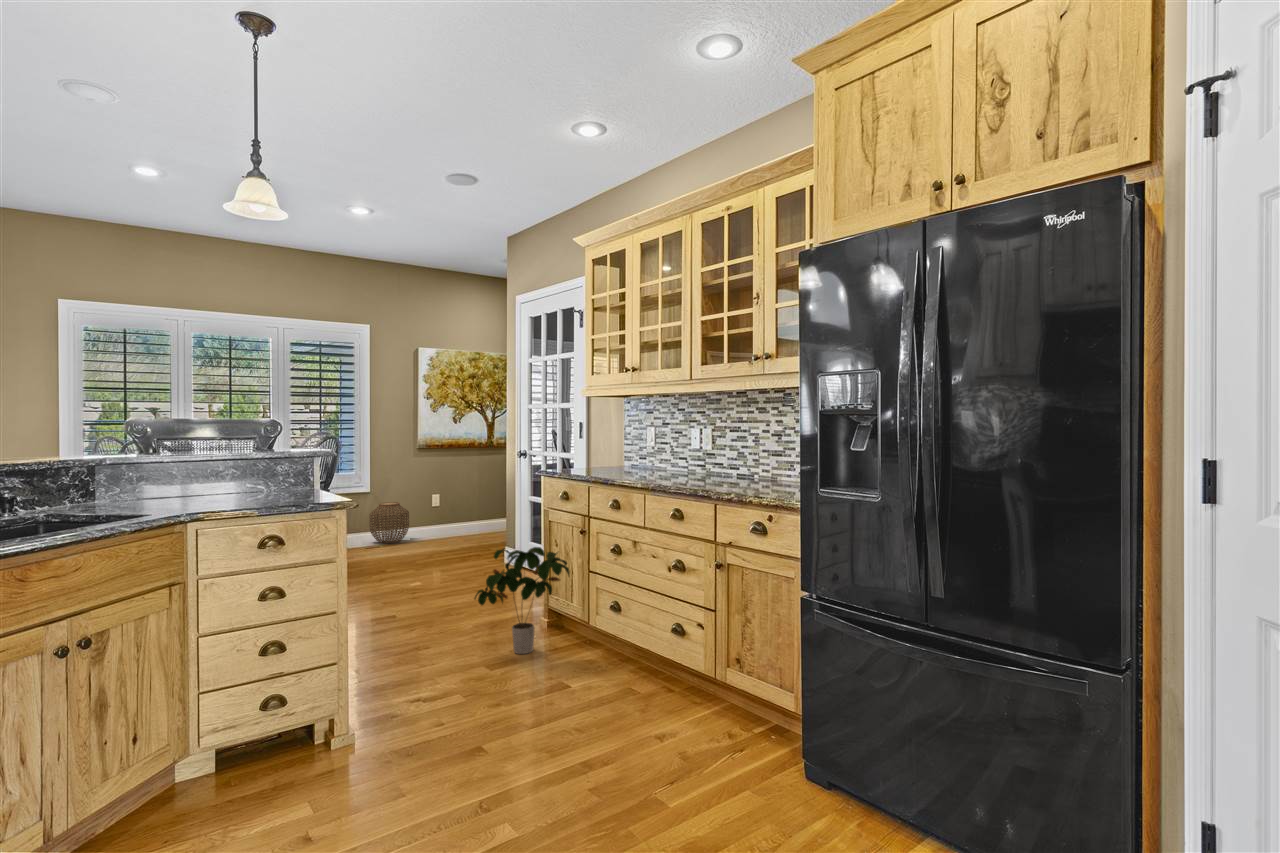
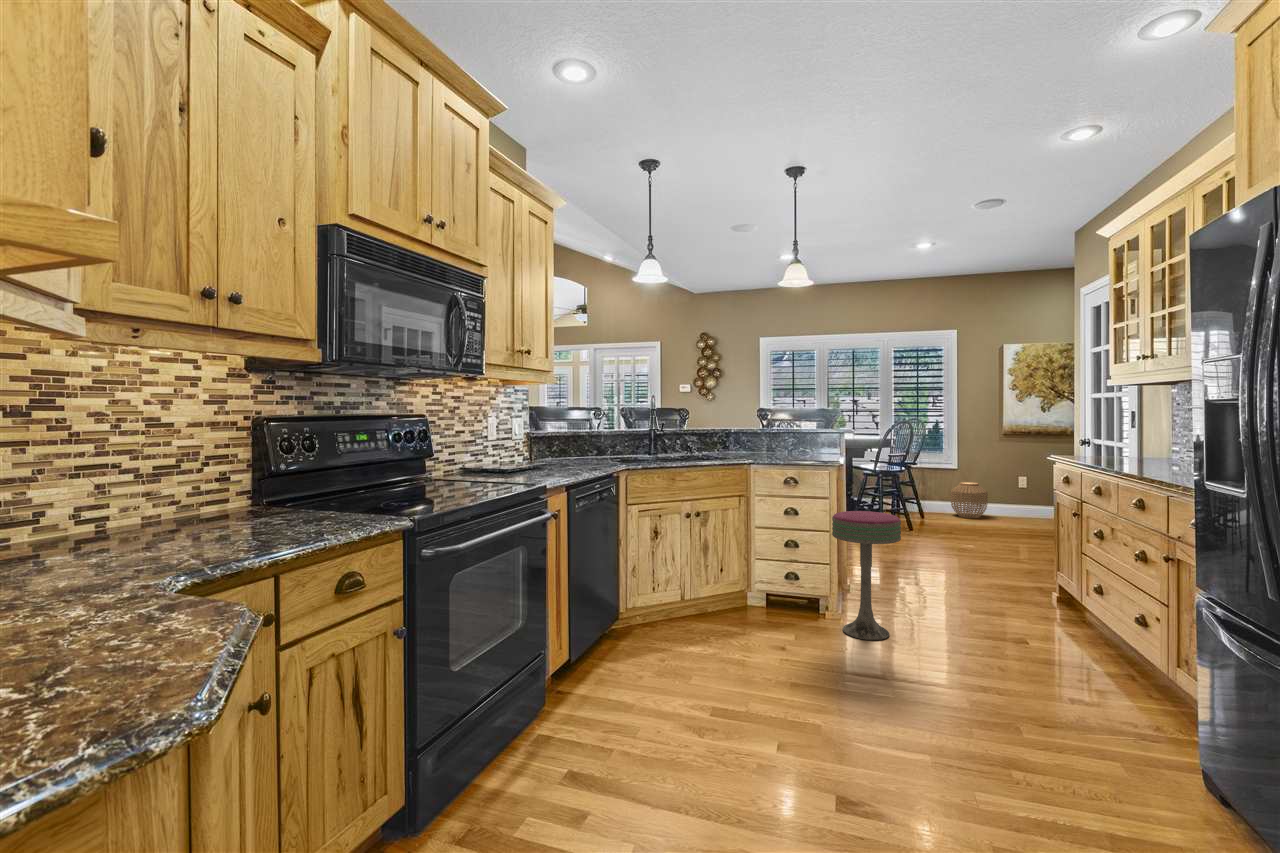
potted plant: present [474,547,570,654] -> none [965,519,1056,614]
bar stool: none [356,568,456,762] -> present [832,511,901,640]

